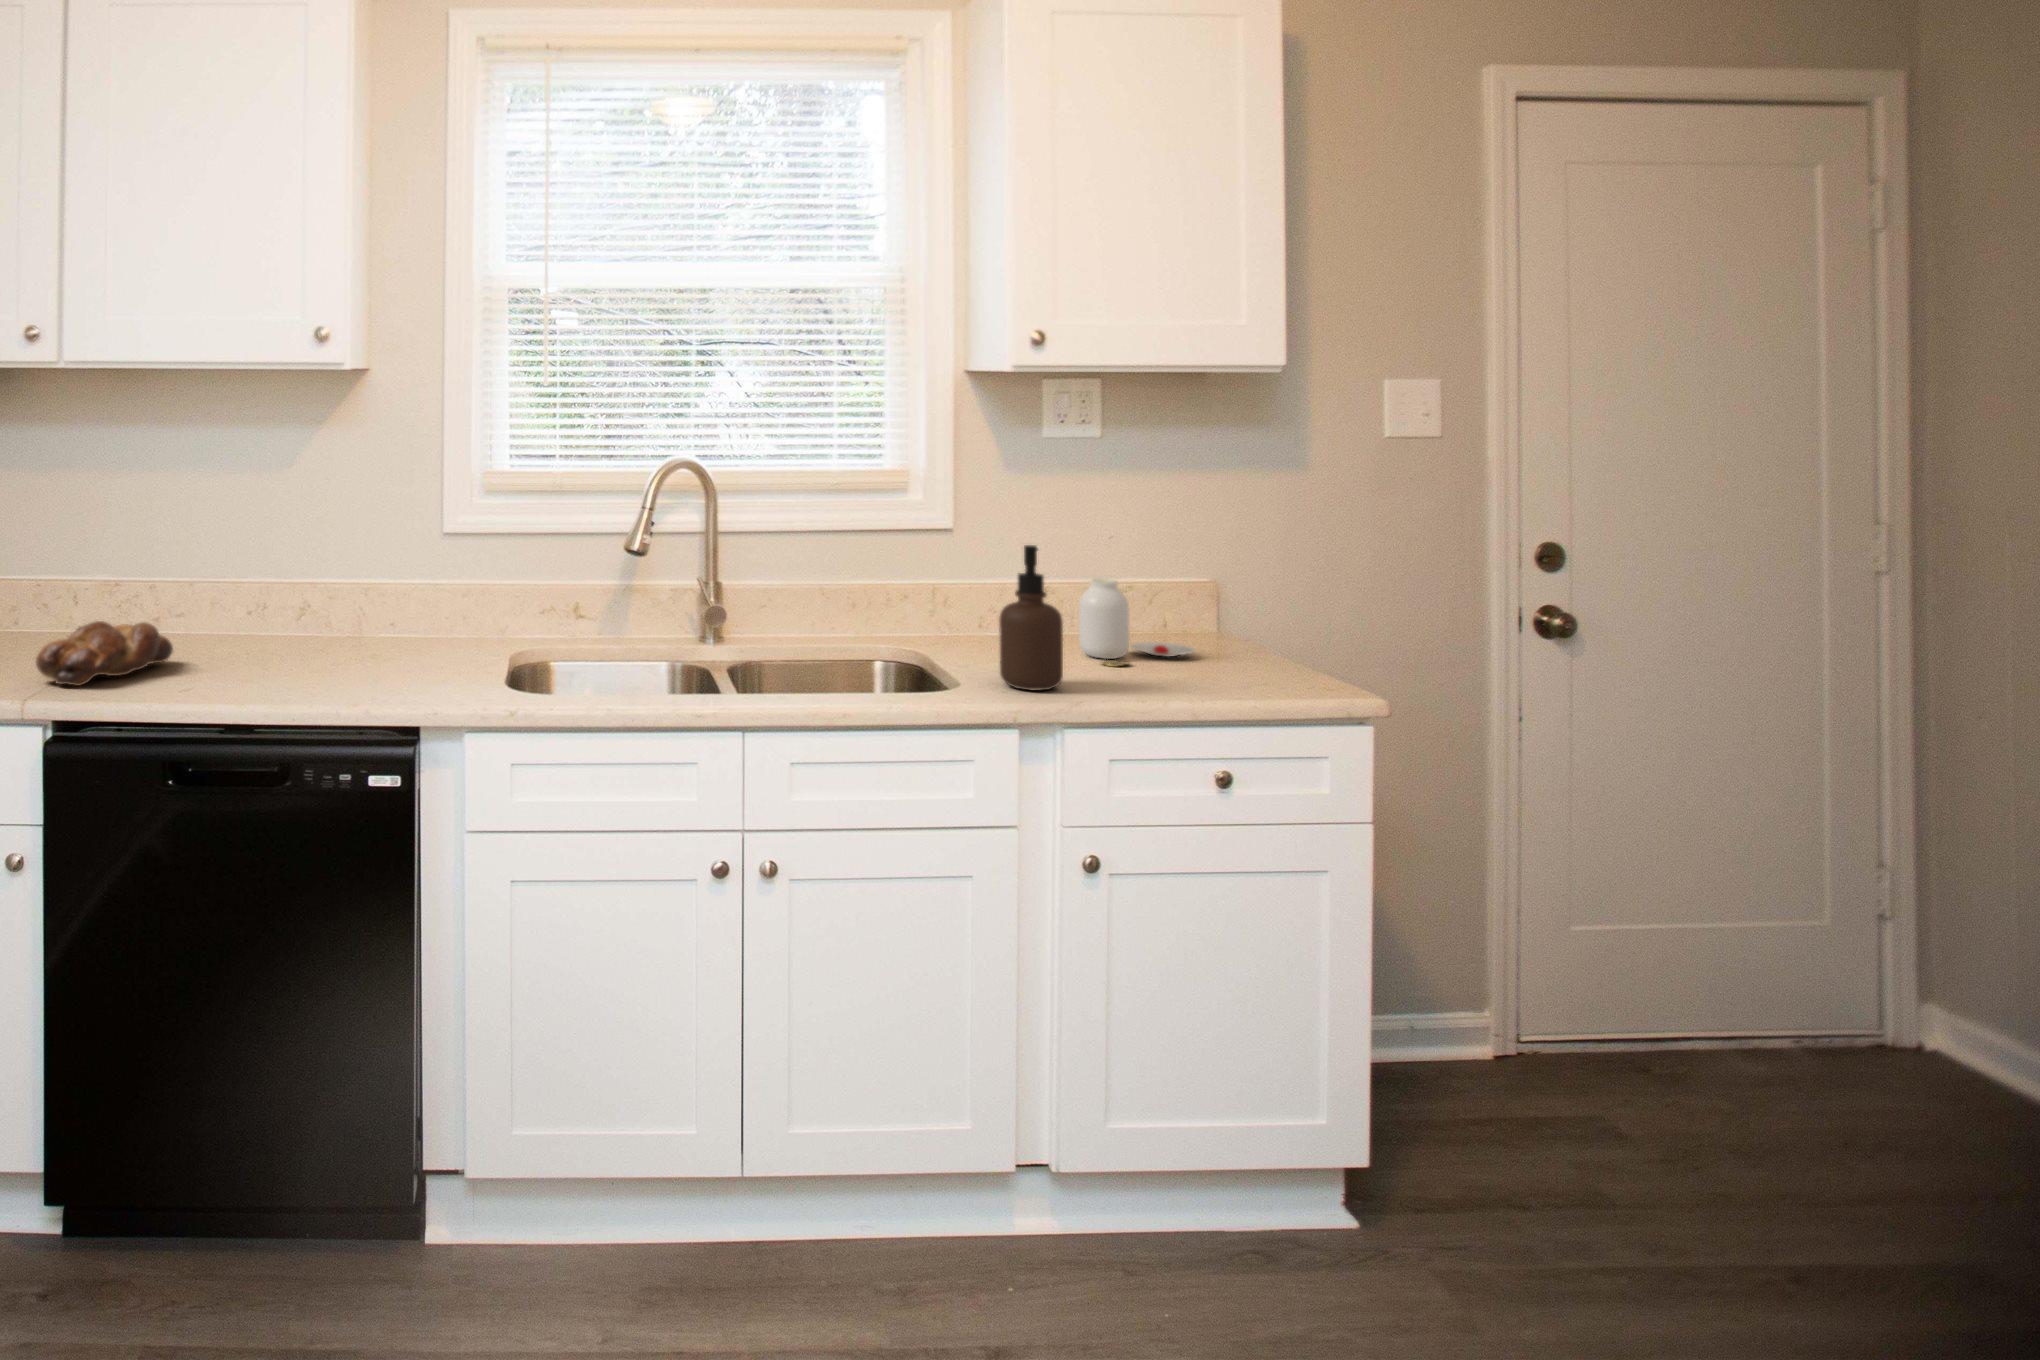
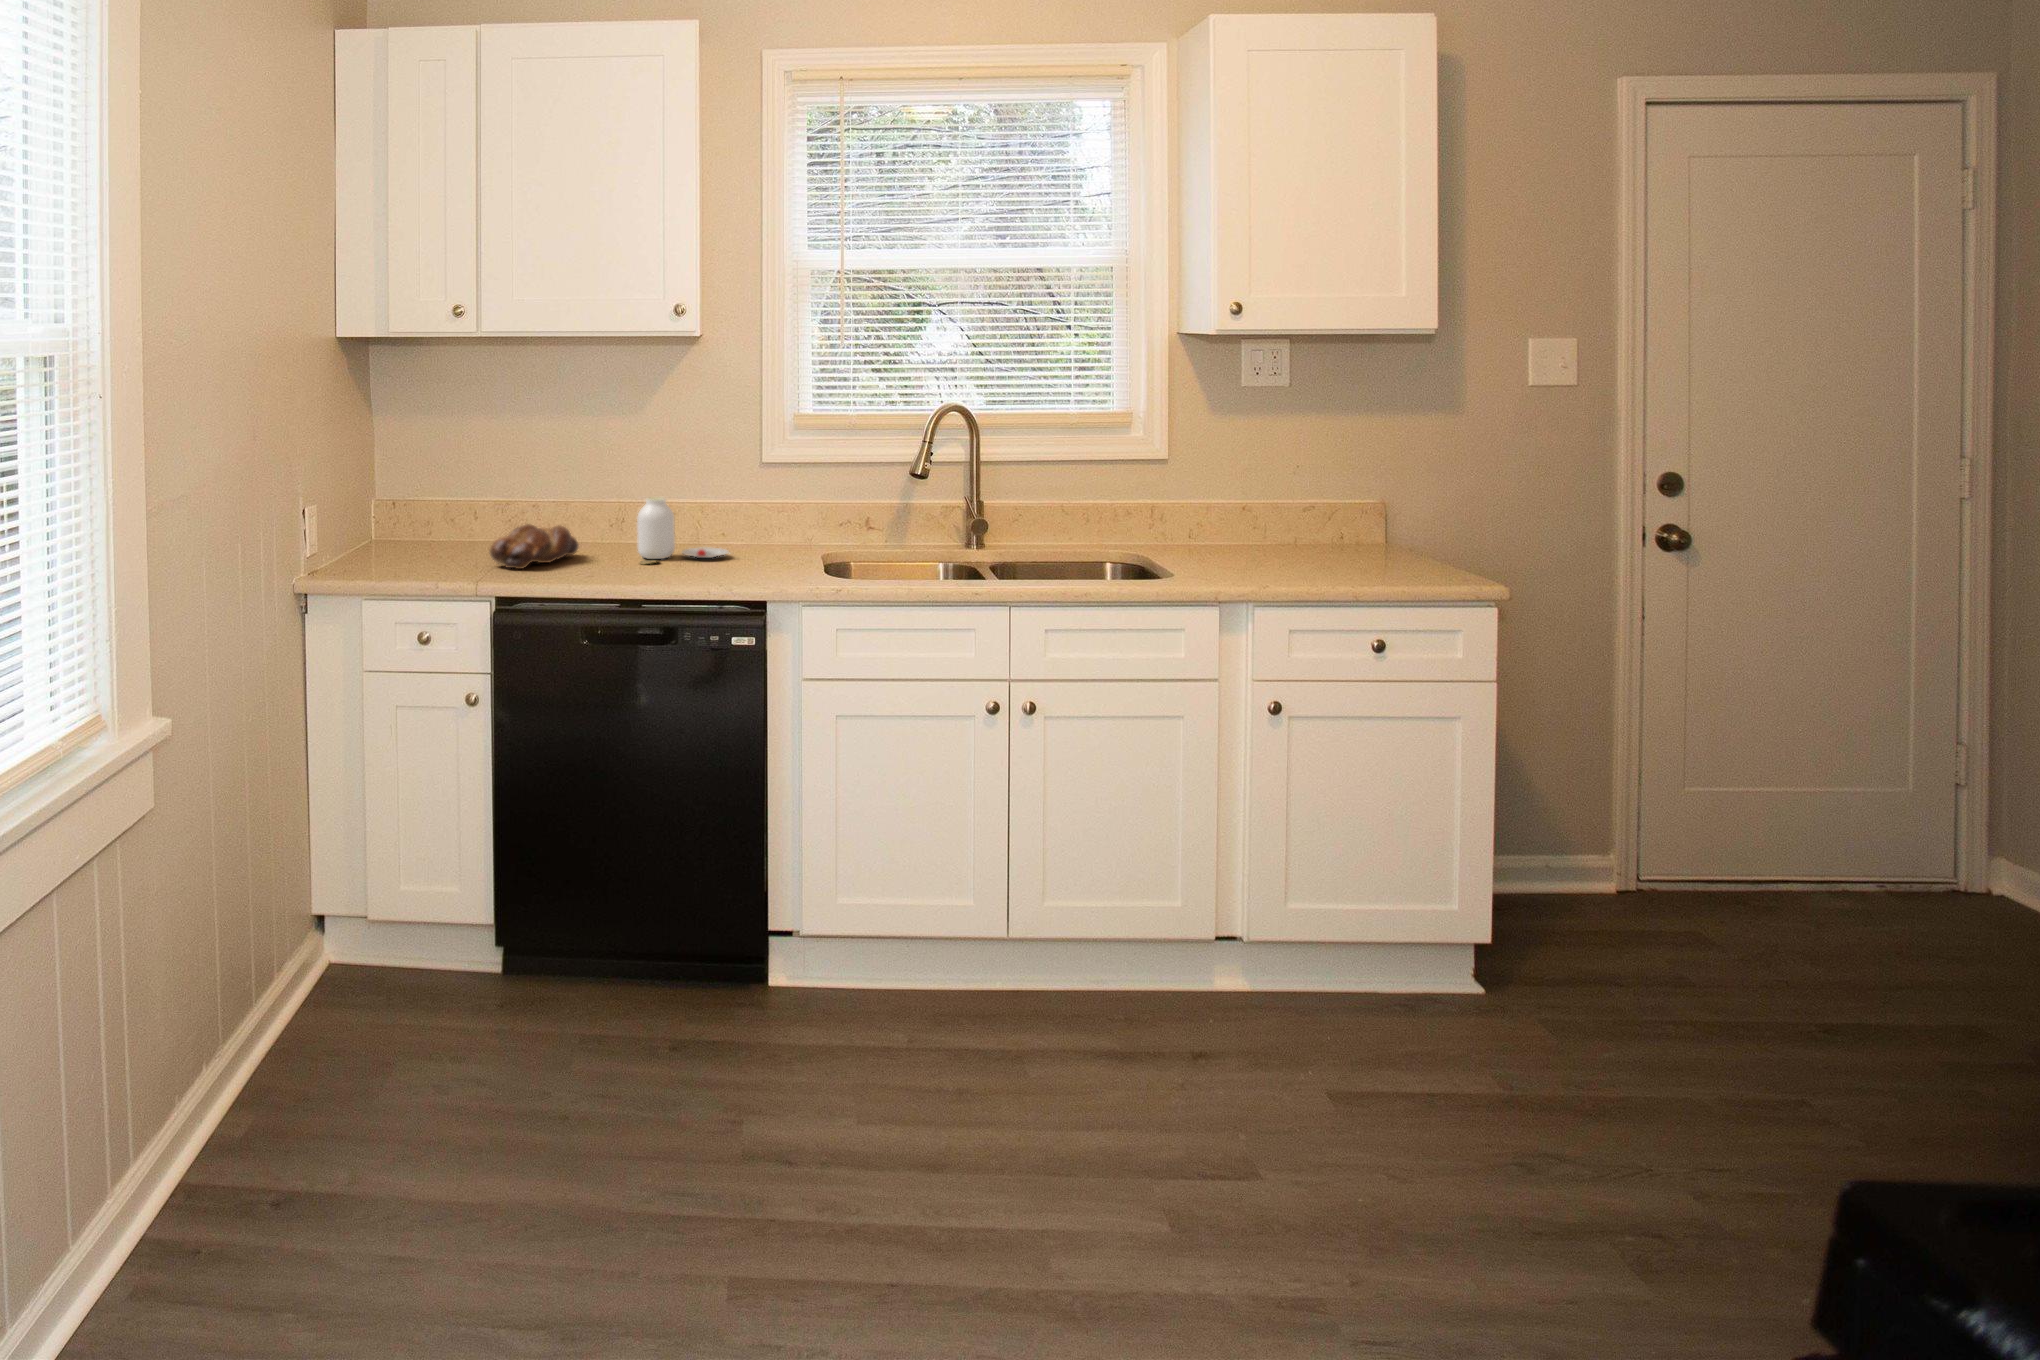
soap dispenser: present [999,545,1063,691] -> none [1203,471,1254,582]
jar: present [1079,579,1195,667] -> present [637,497,728,564]

